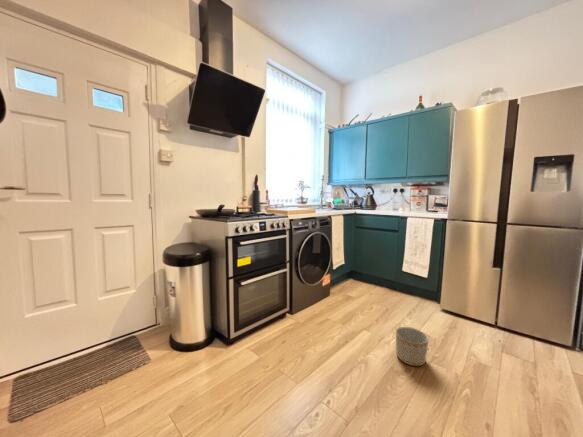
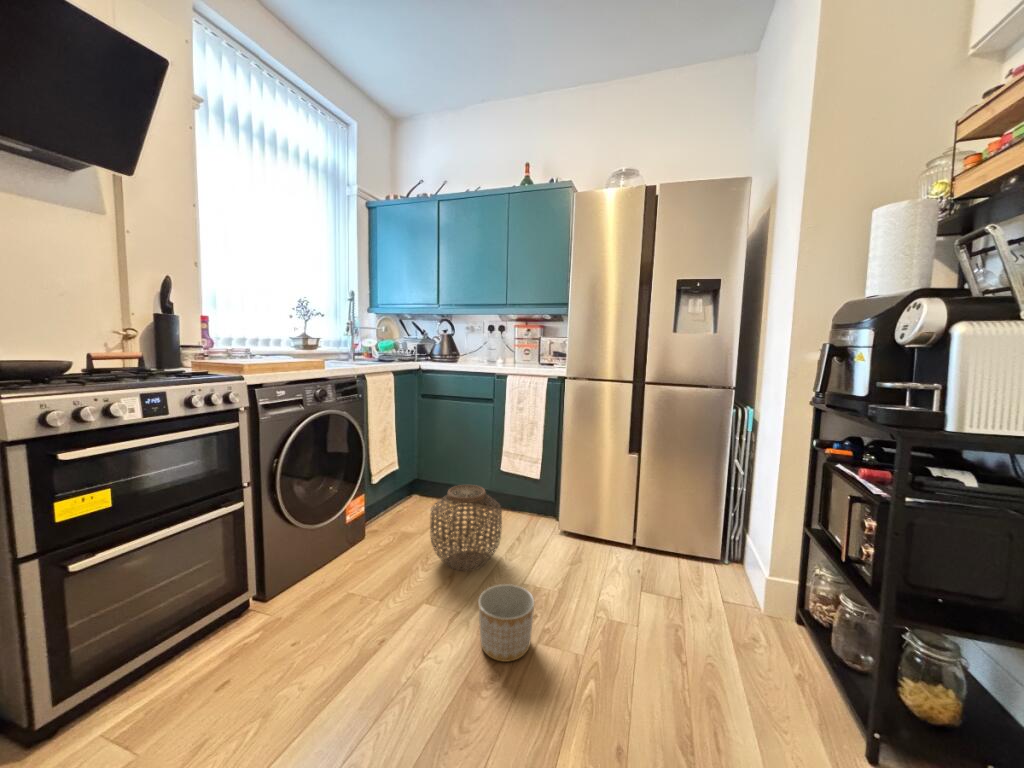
woven basket: none [365,275,405,320] -> present [430,485,502,571]

